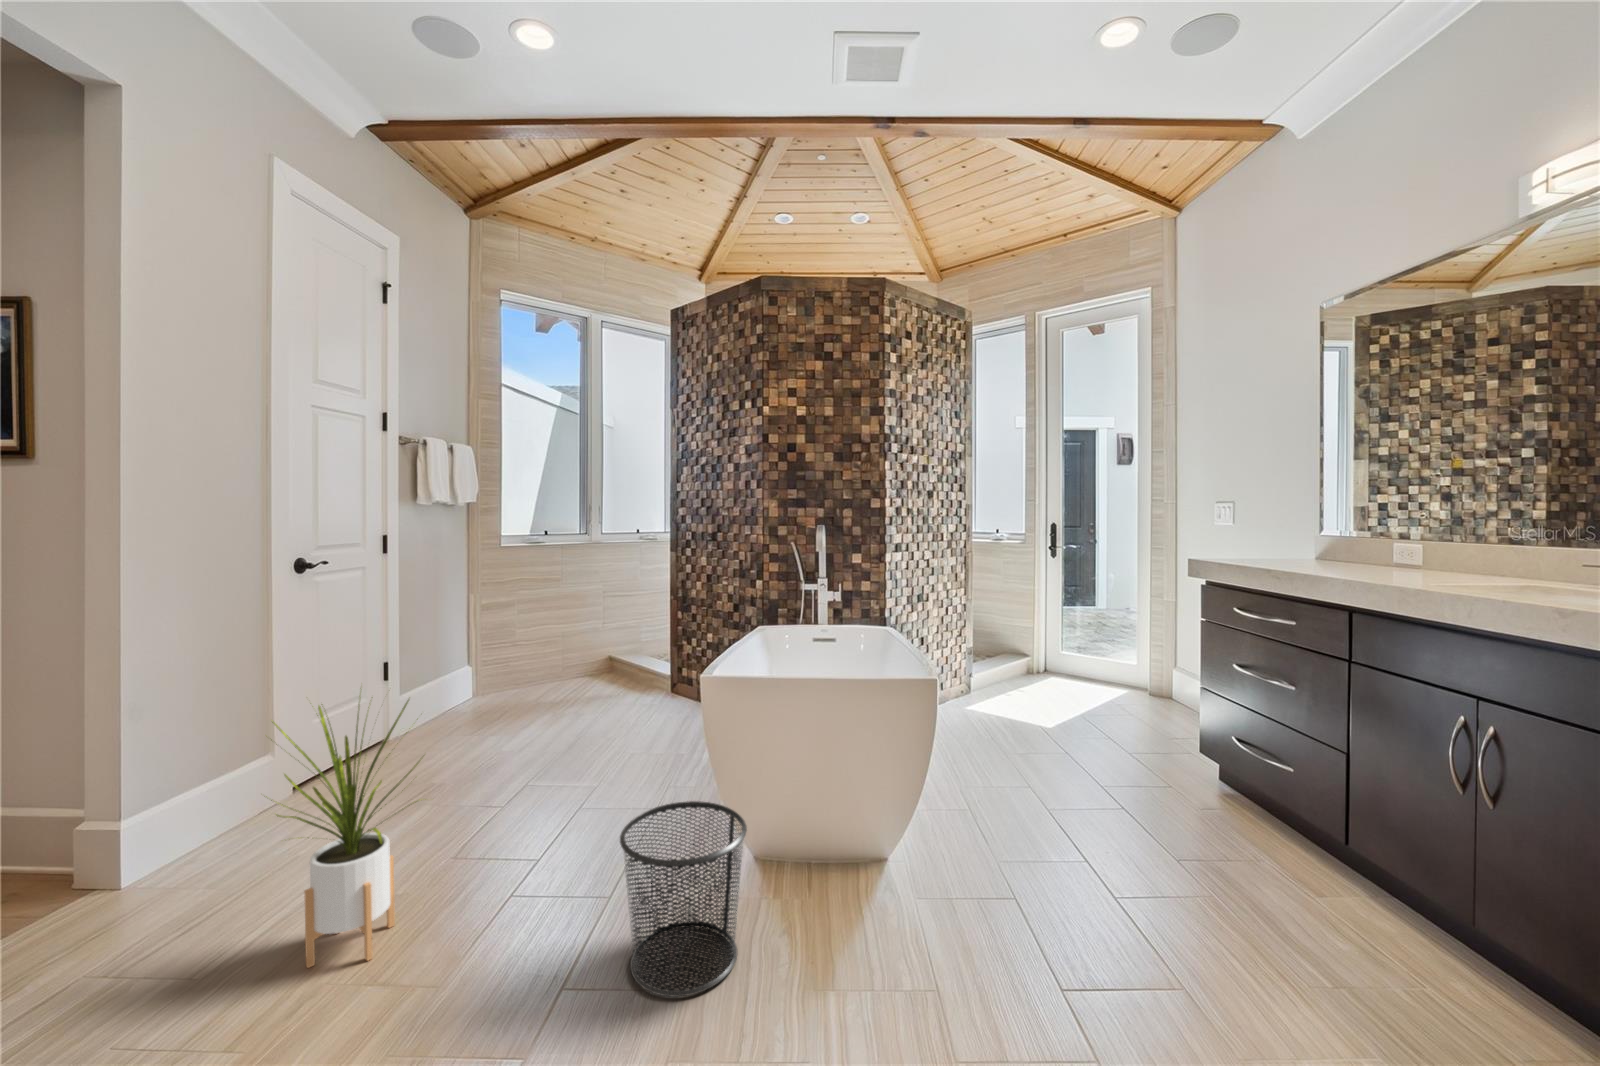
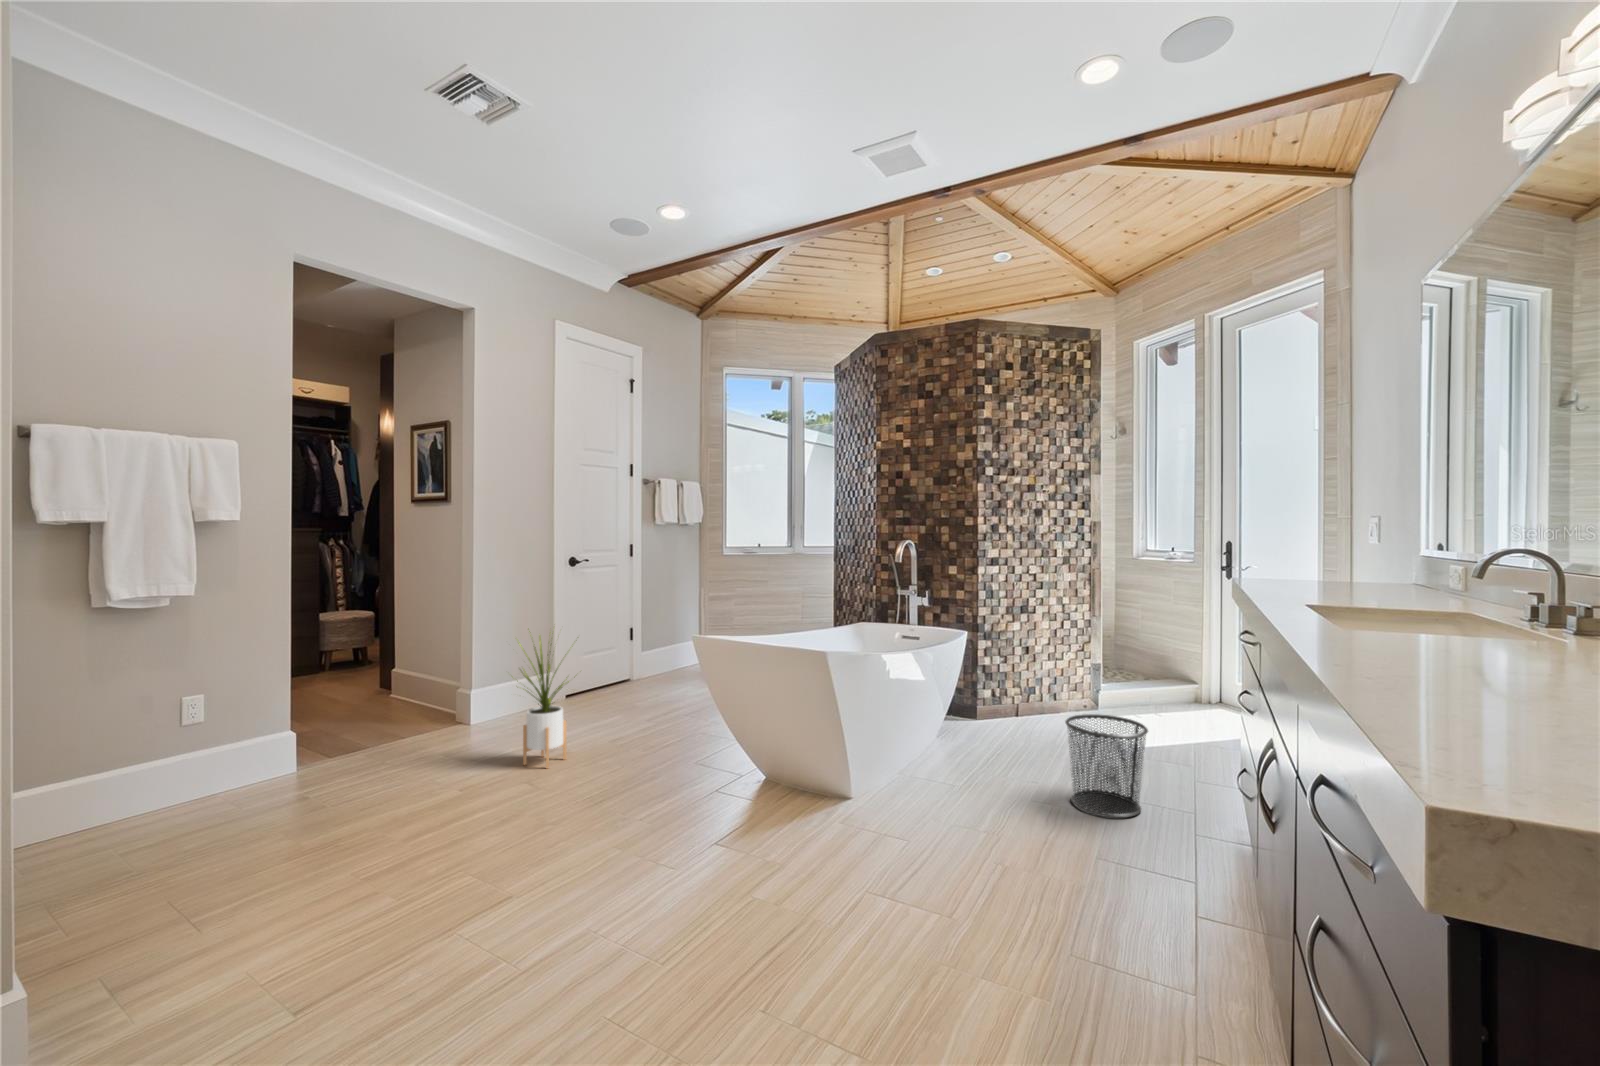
waste bin: present [620,801,747,997] -> present [1065,714,1148,818]

